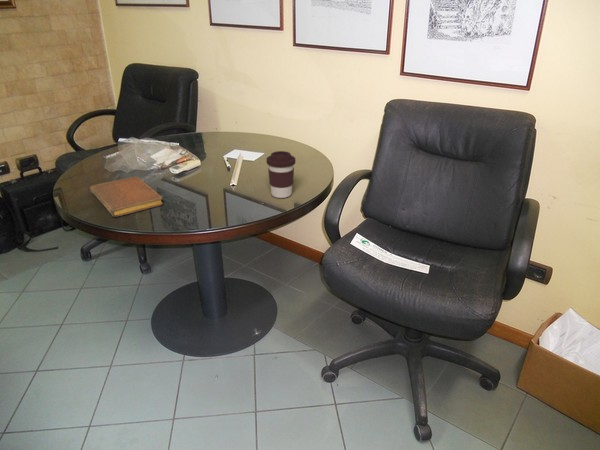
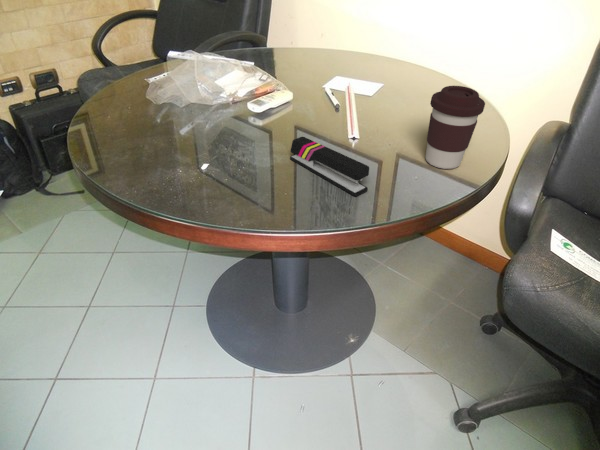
notebook: present [90,177,163,217] -> none [126,116,249,193]
stapler: none [190,184,230,214] -> present [290,137,369,196]

